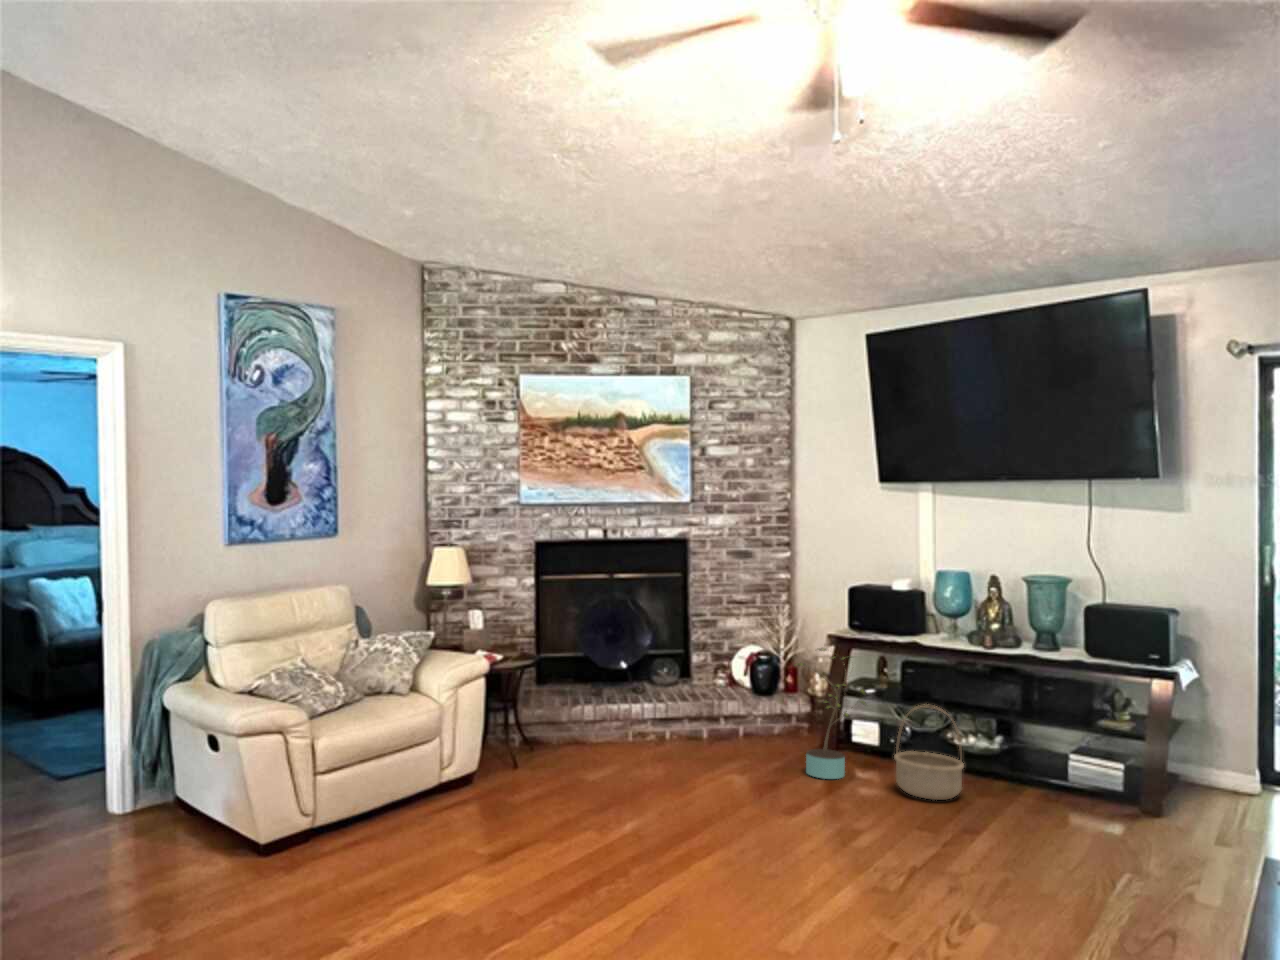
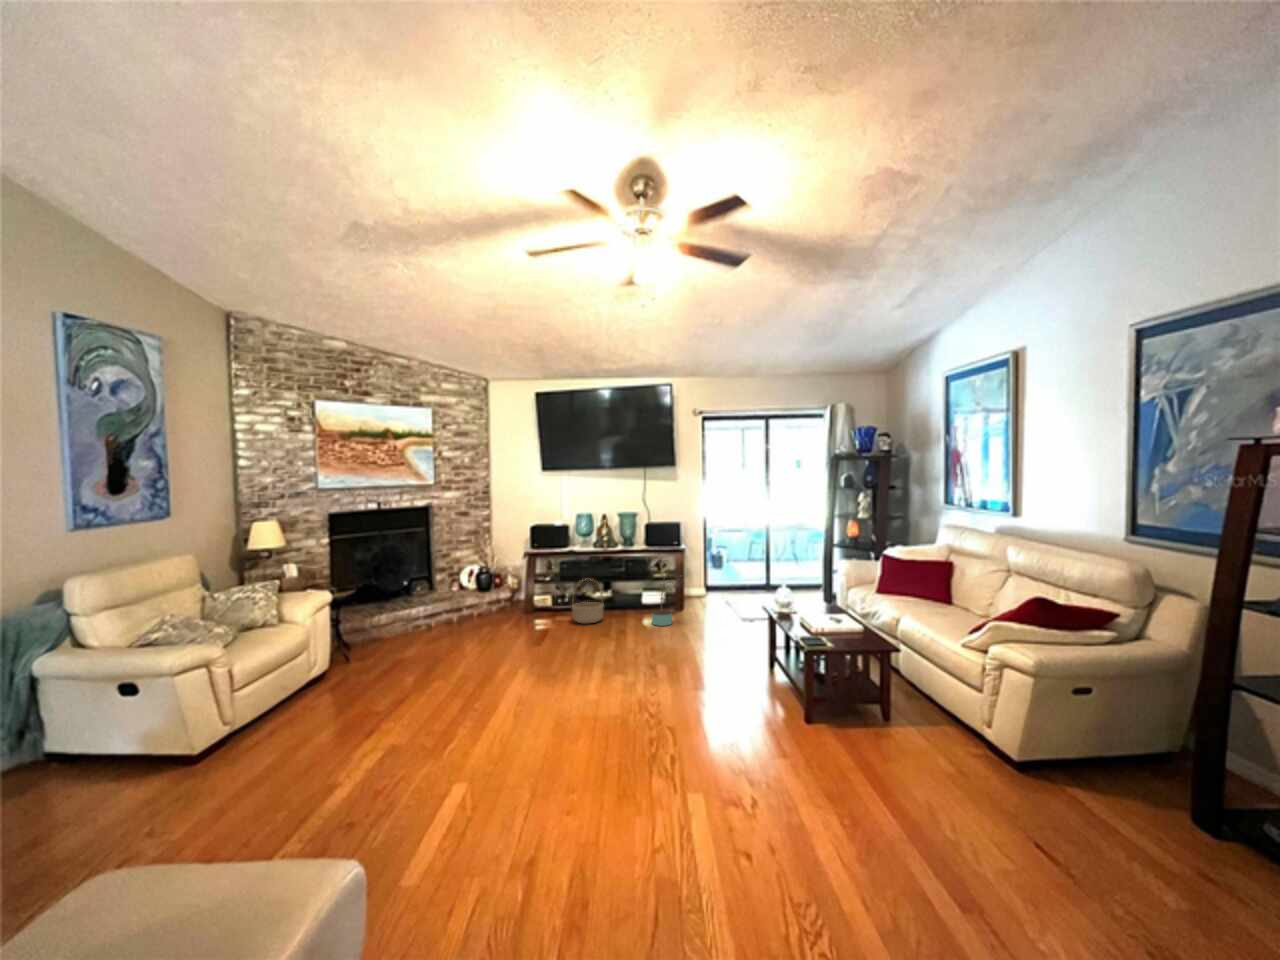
potted plant: present [794,648,867,779] -> present [648,557,682,626]

